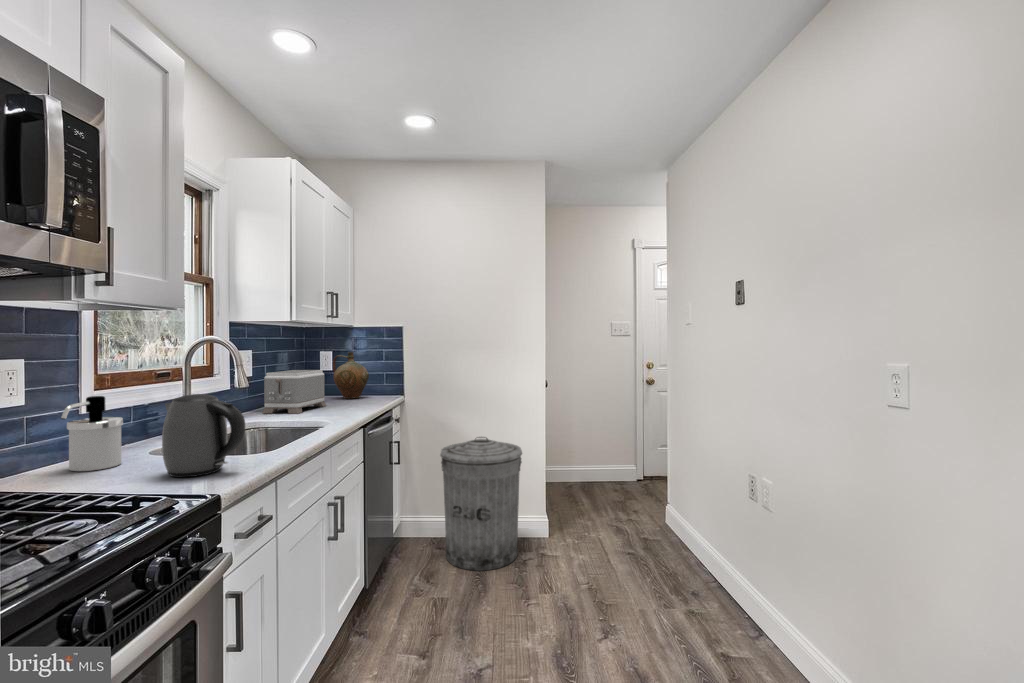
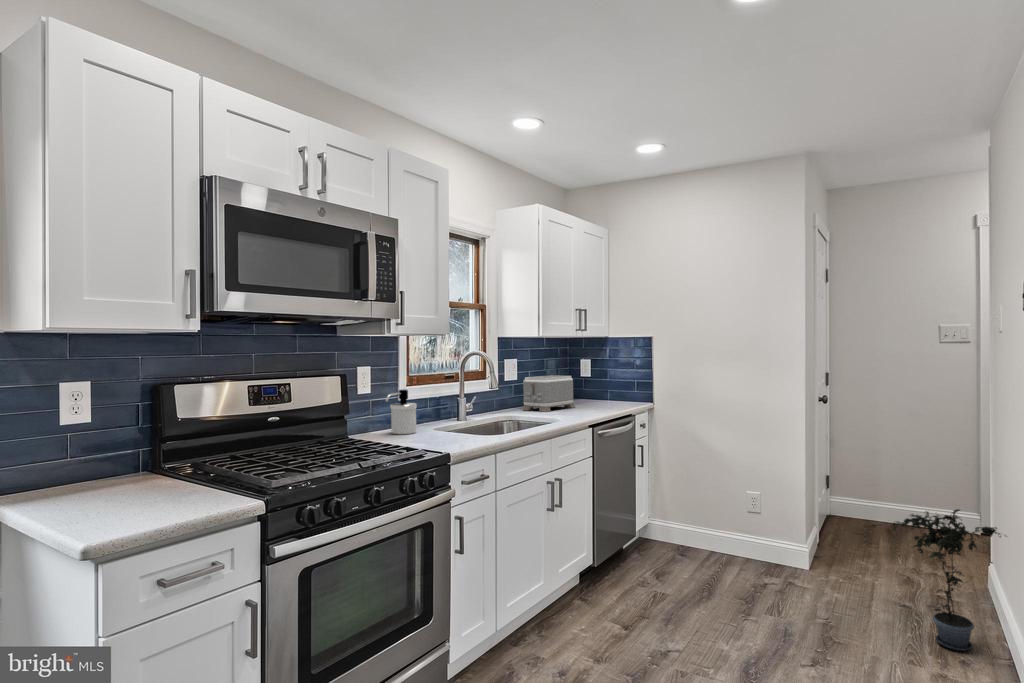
ceramic jug: present [333,352,369,399] -> none [589,359,620,403]
kettle: present [162,394,245,477] -> none [429,390,471,442]
trash can: present [440,437,522,571] -> none [677,448,767,584]
potted plant: none [639,469,710,583] -> present [893,509,1001,651]

